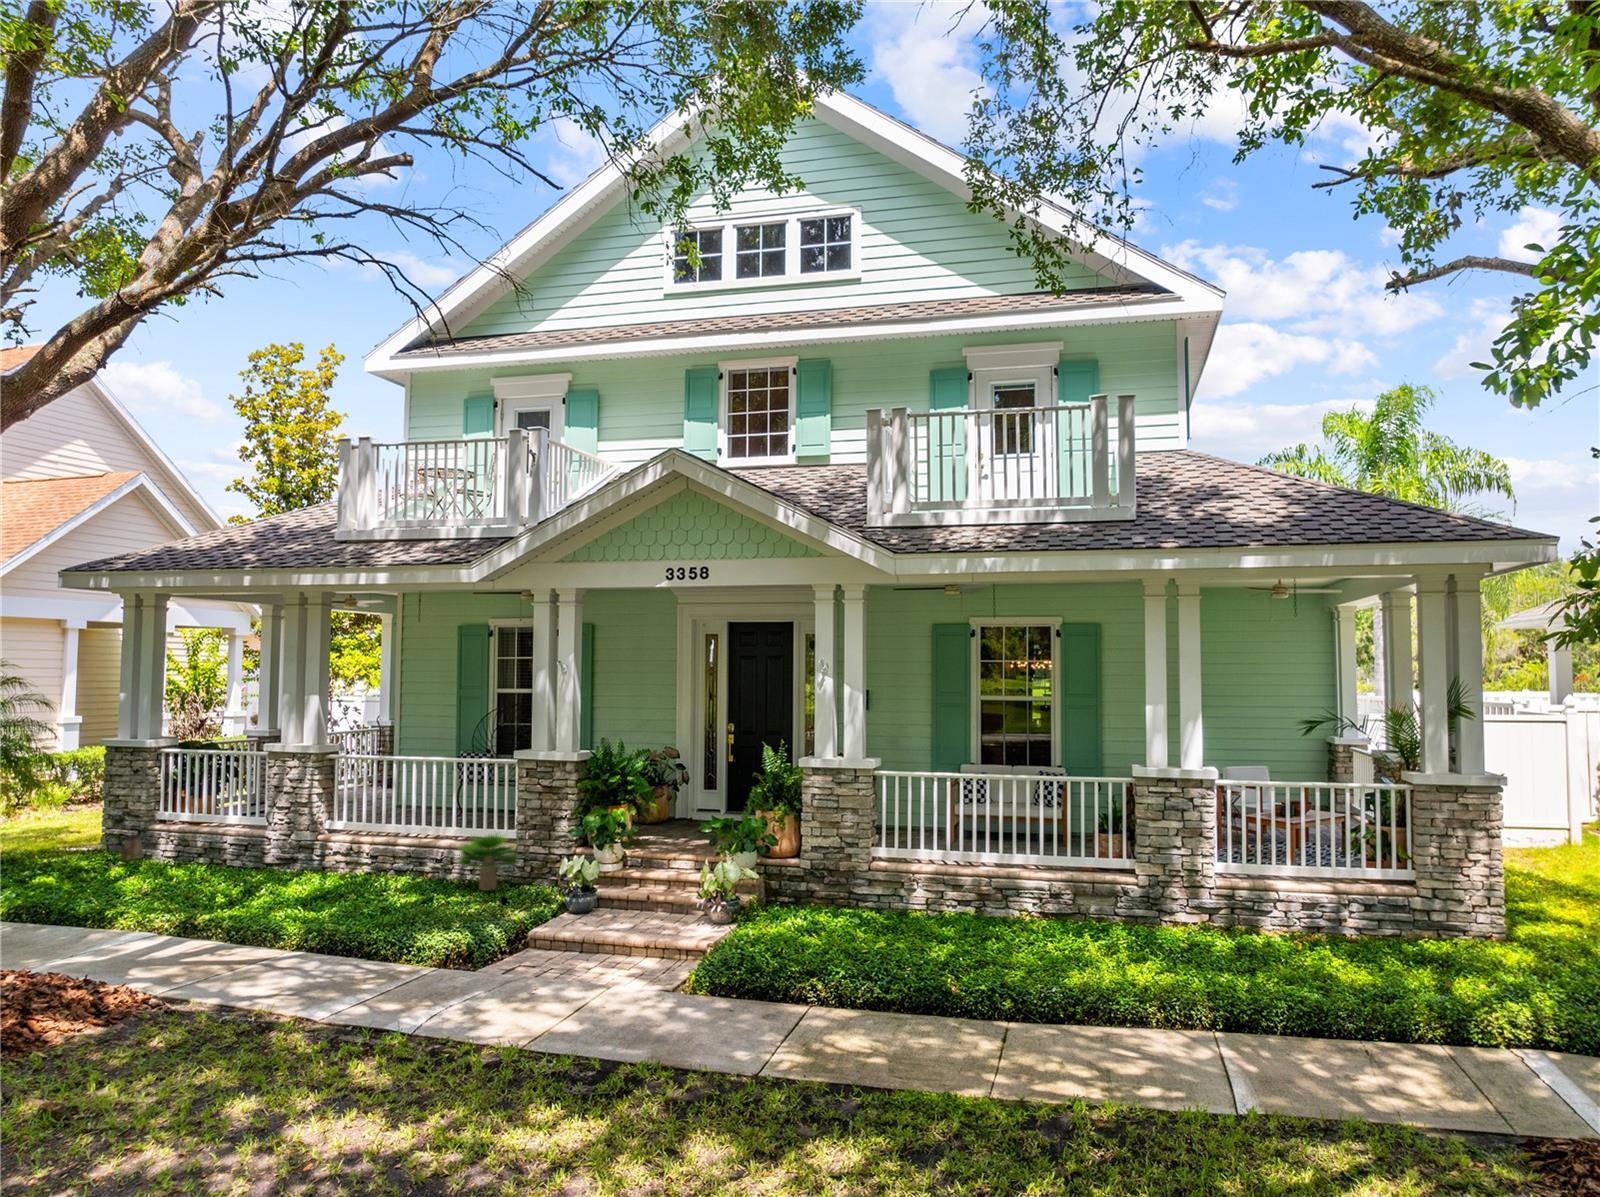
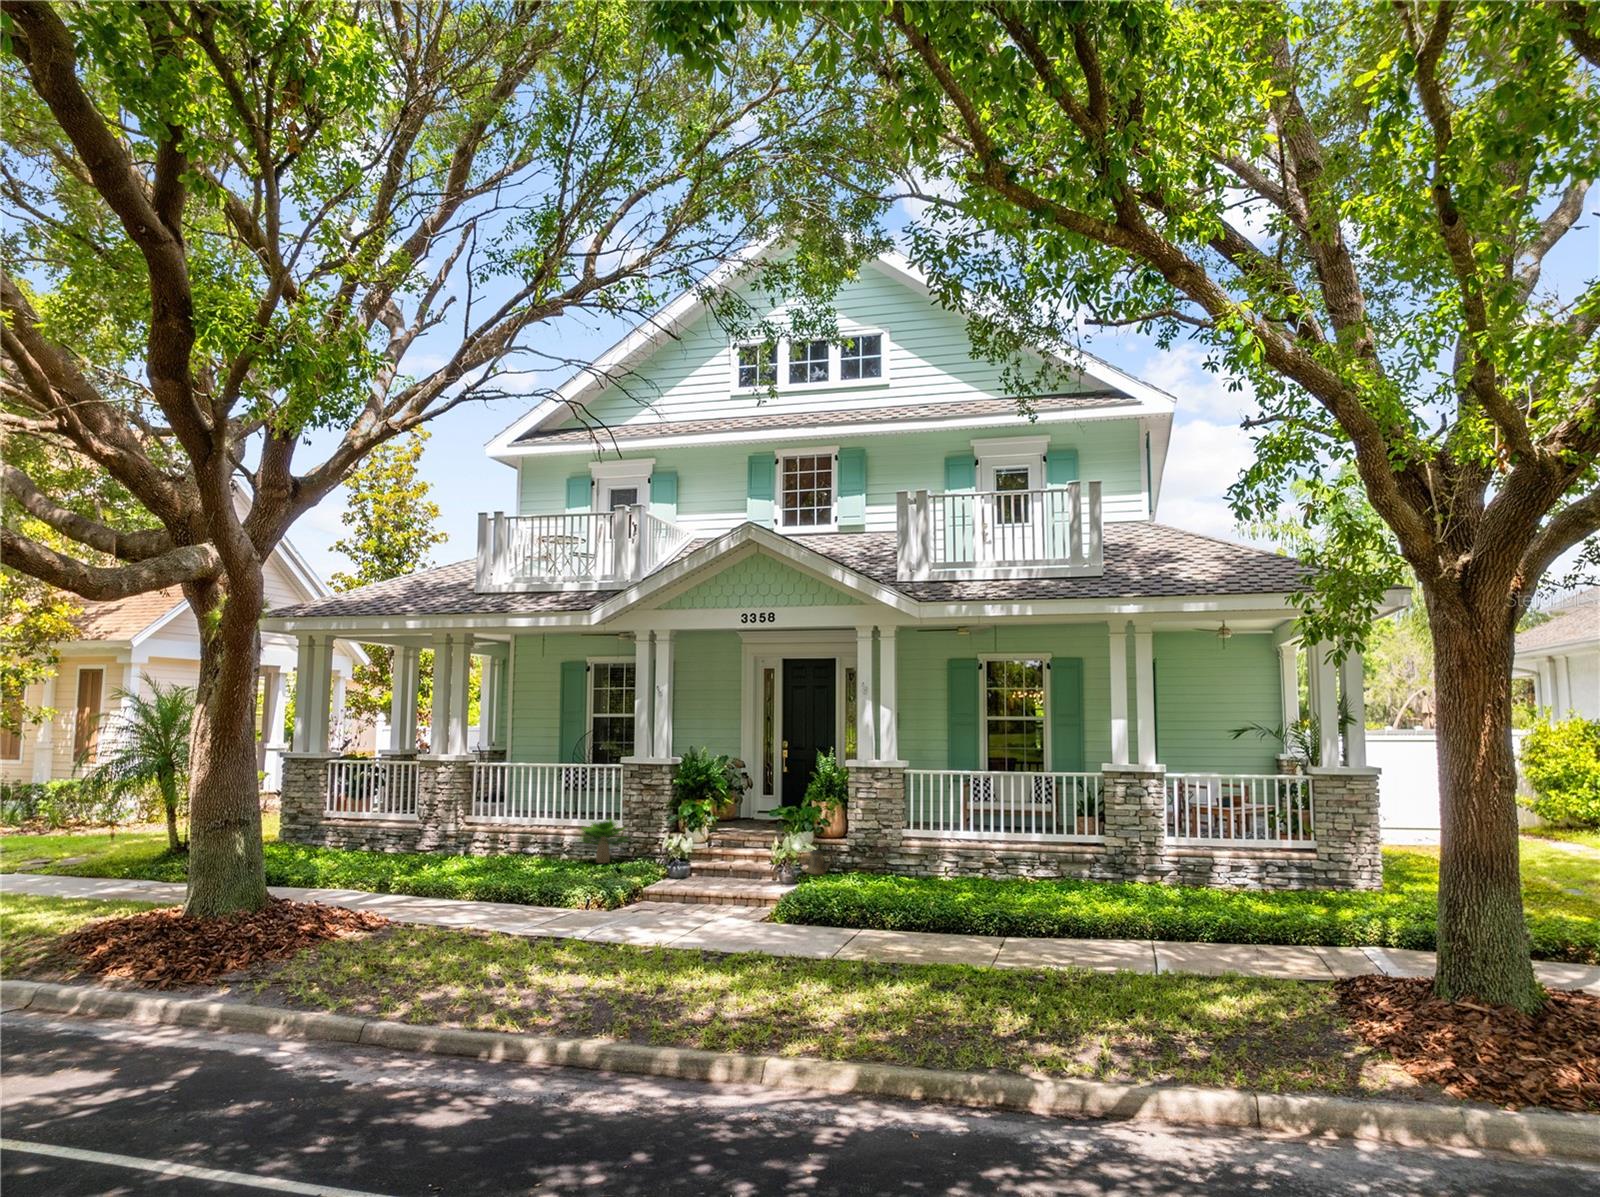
watering can: present [107,835,148,861] -> present [808,850,839,874]

